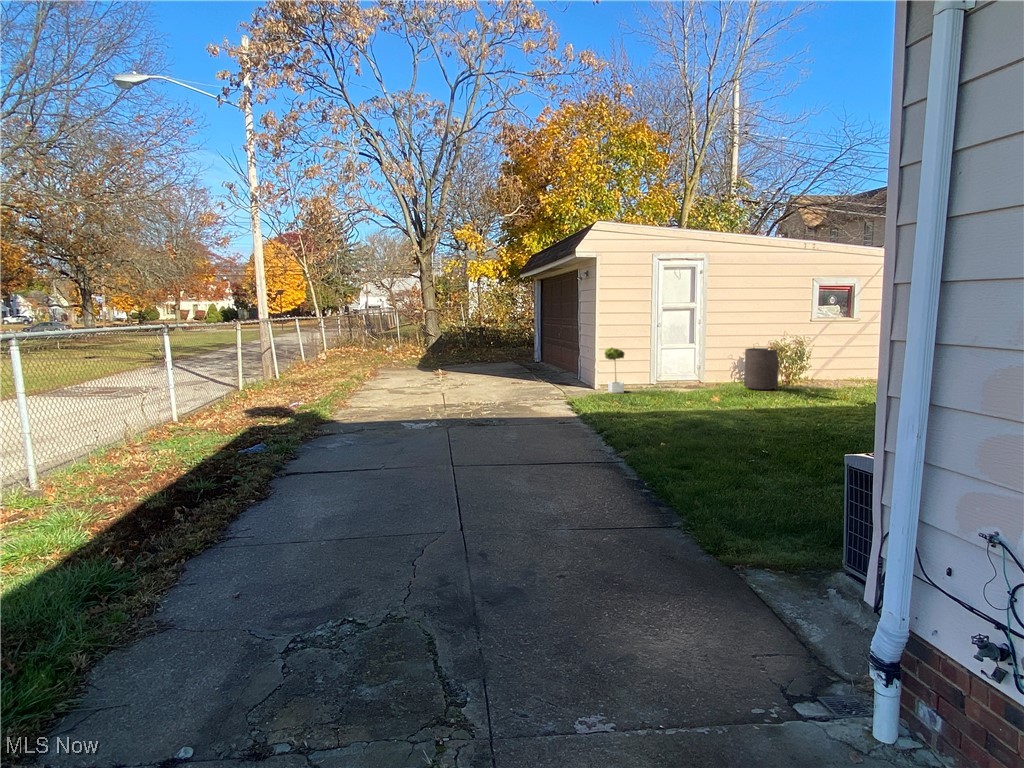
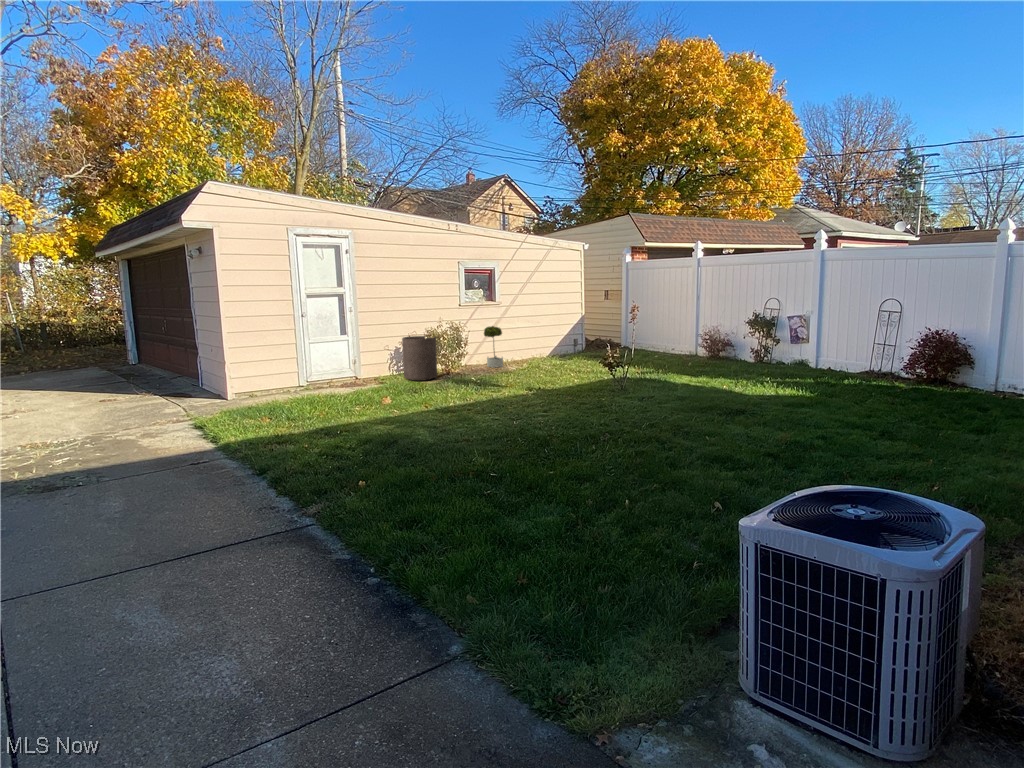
potted tree: present [605,348,625,393] -> present [484,326,503,368]

